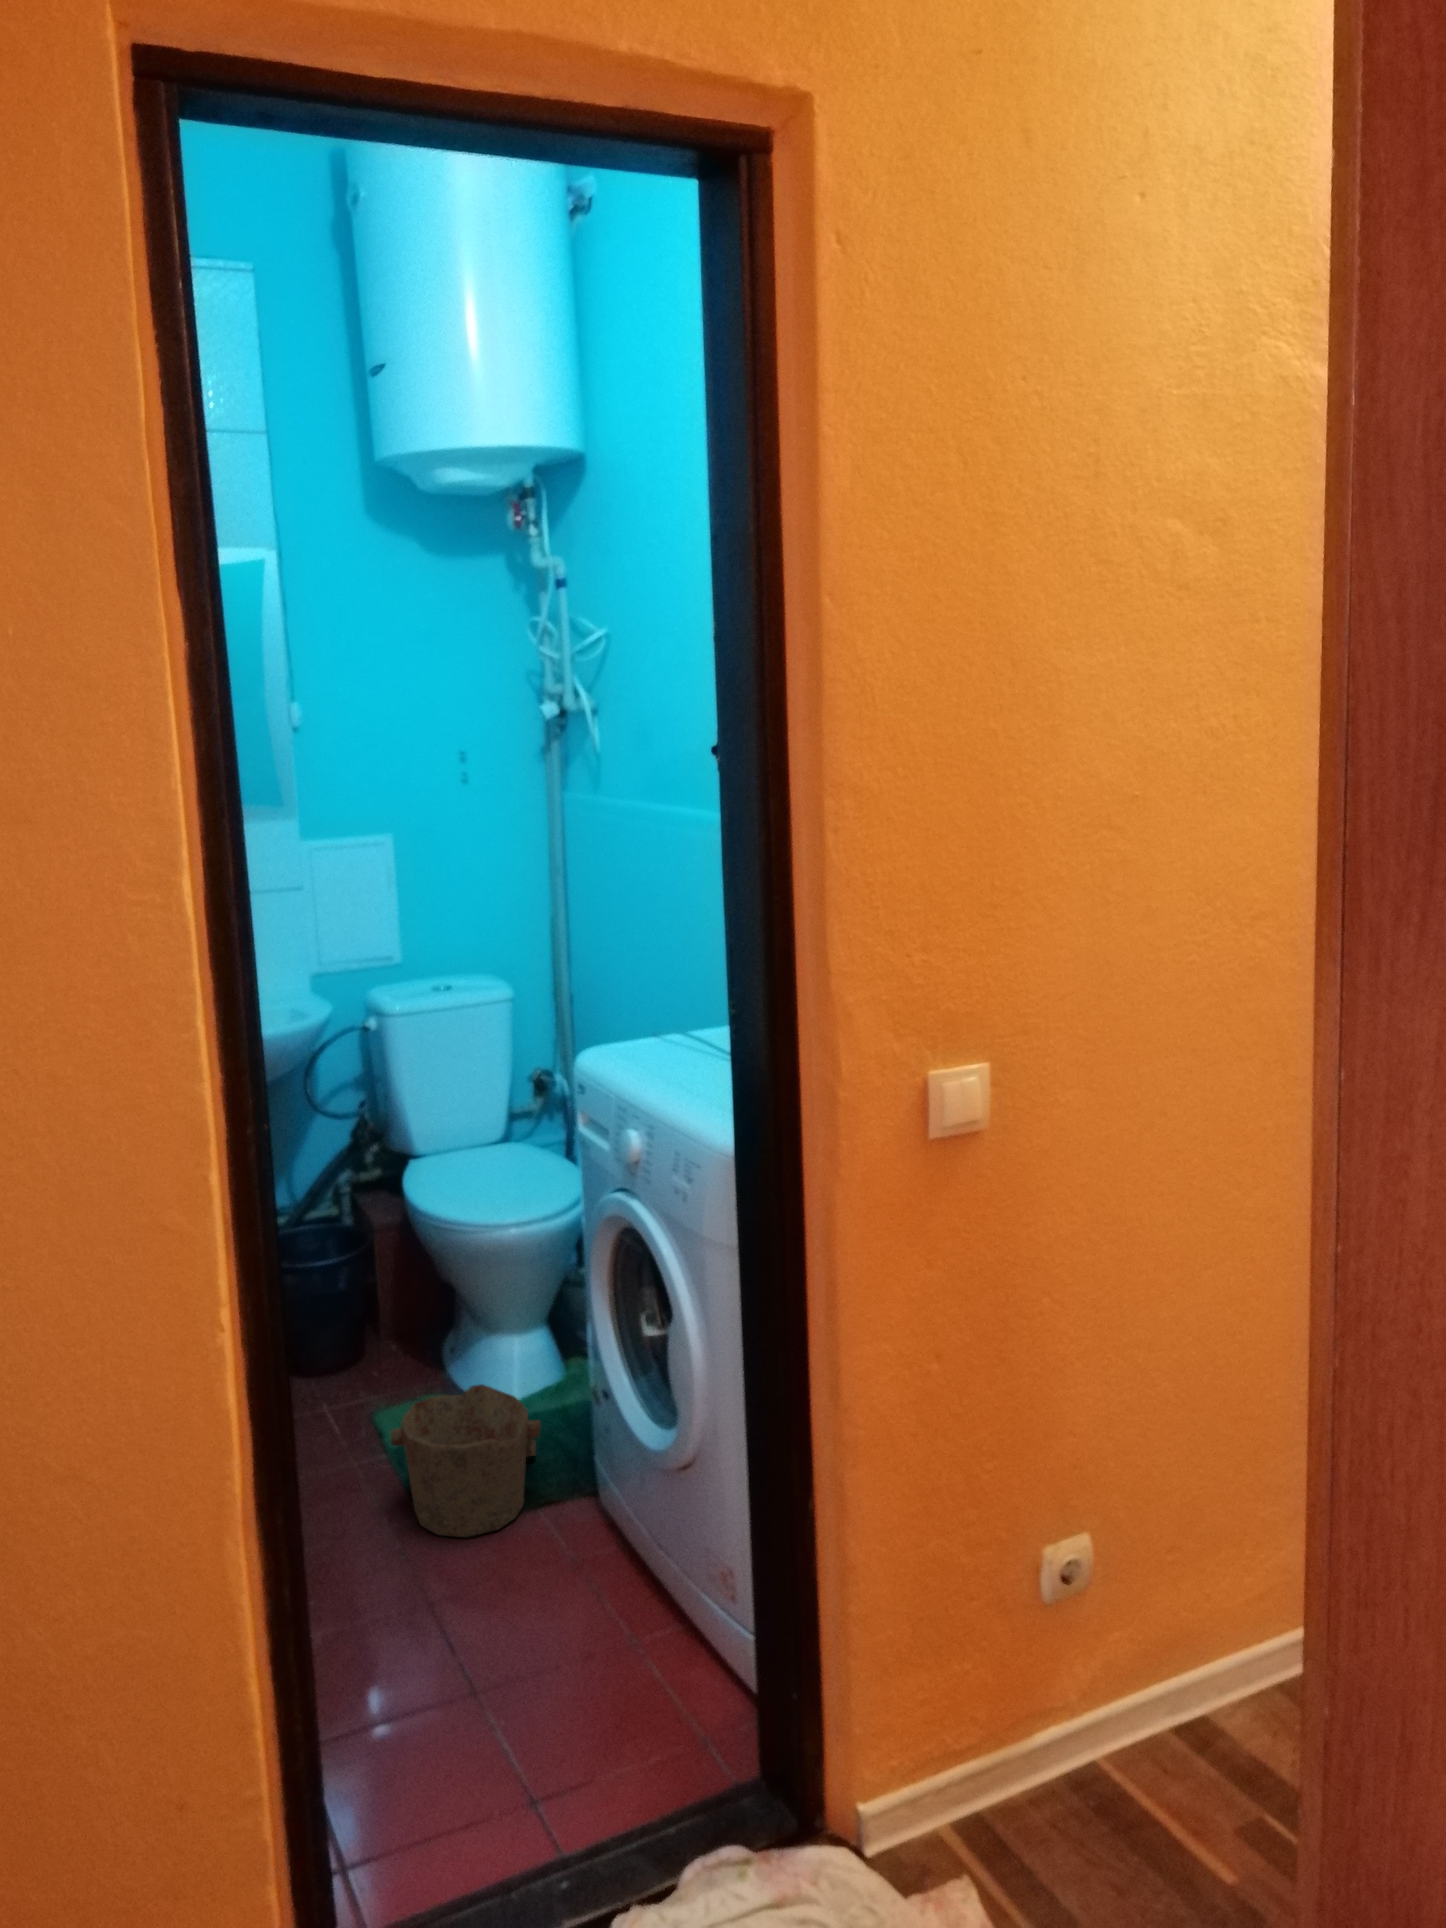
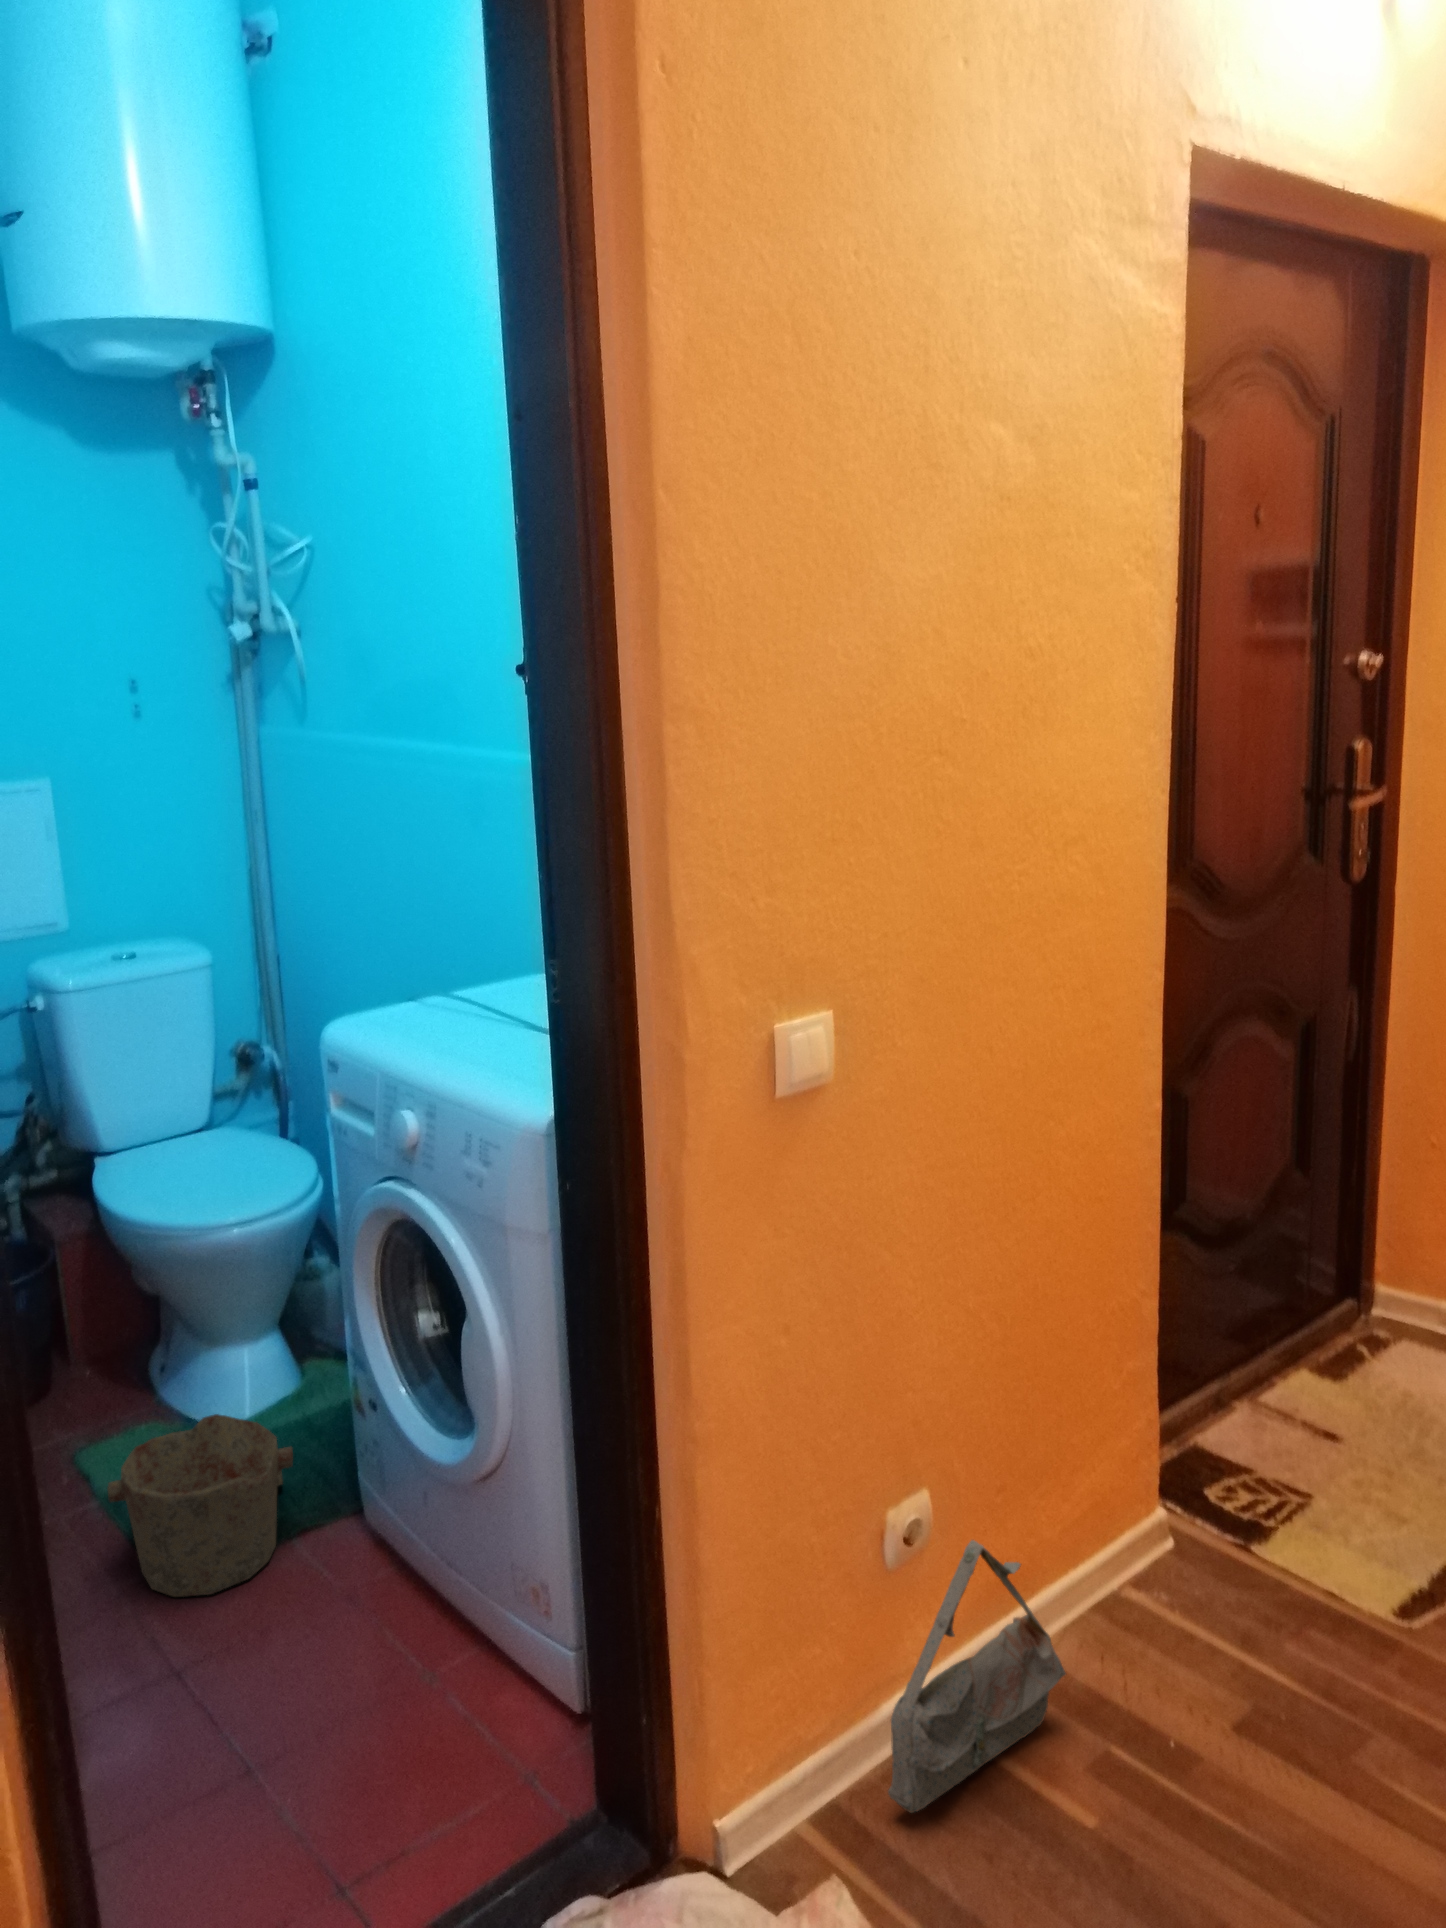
bag: none [1030,1585,1227,1840] -> present [888,1540,1066,1813]

